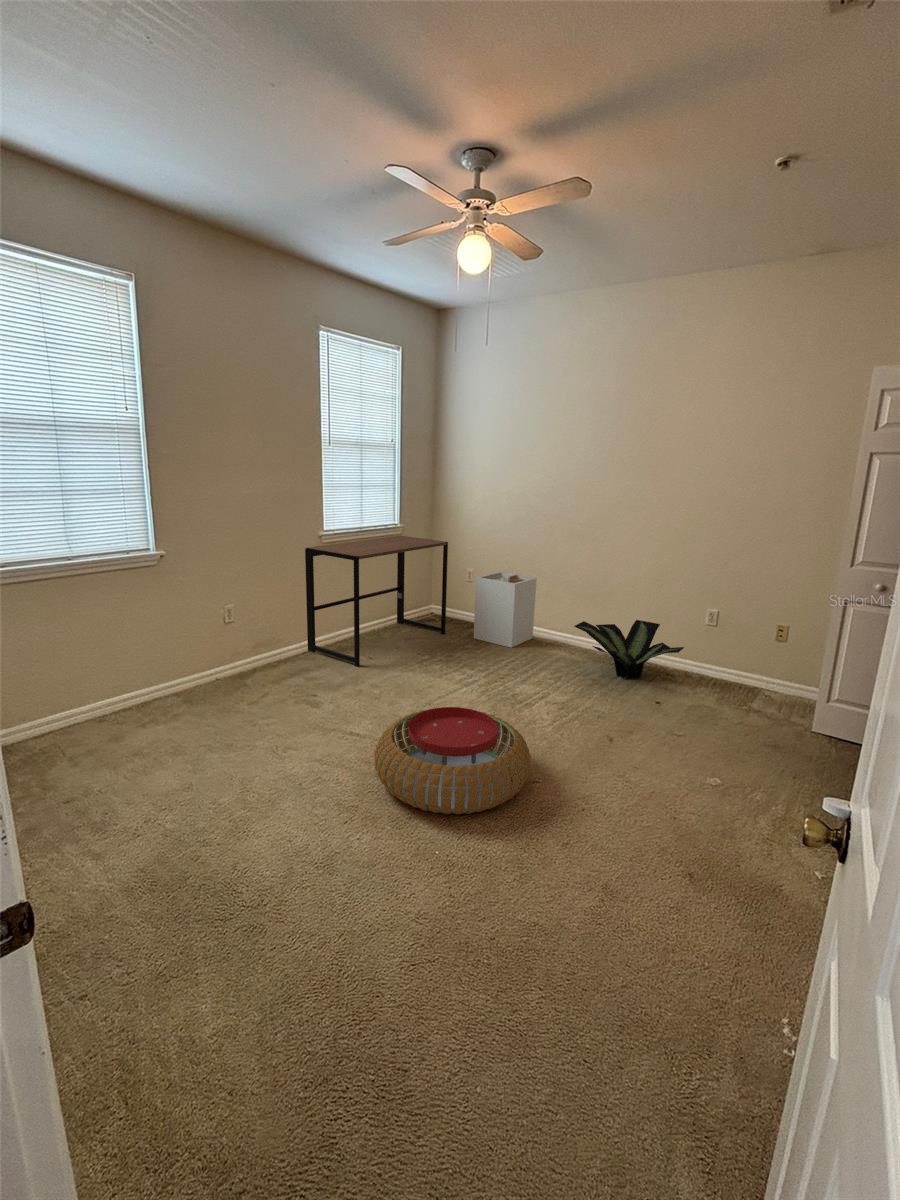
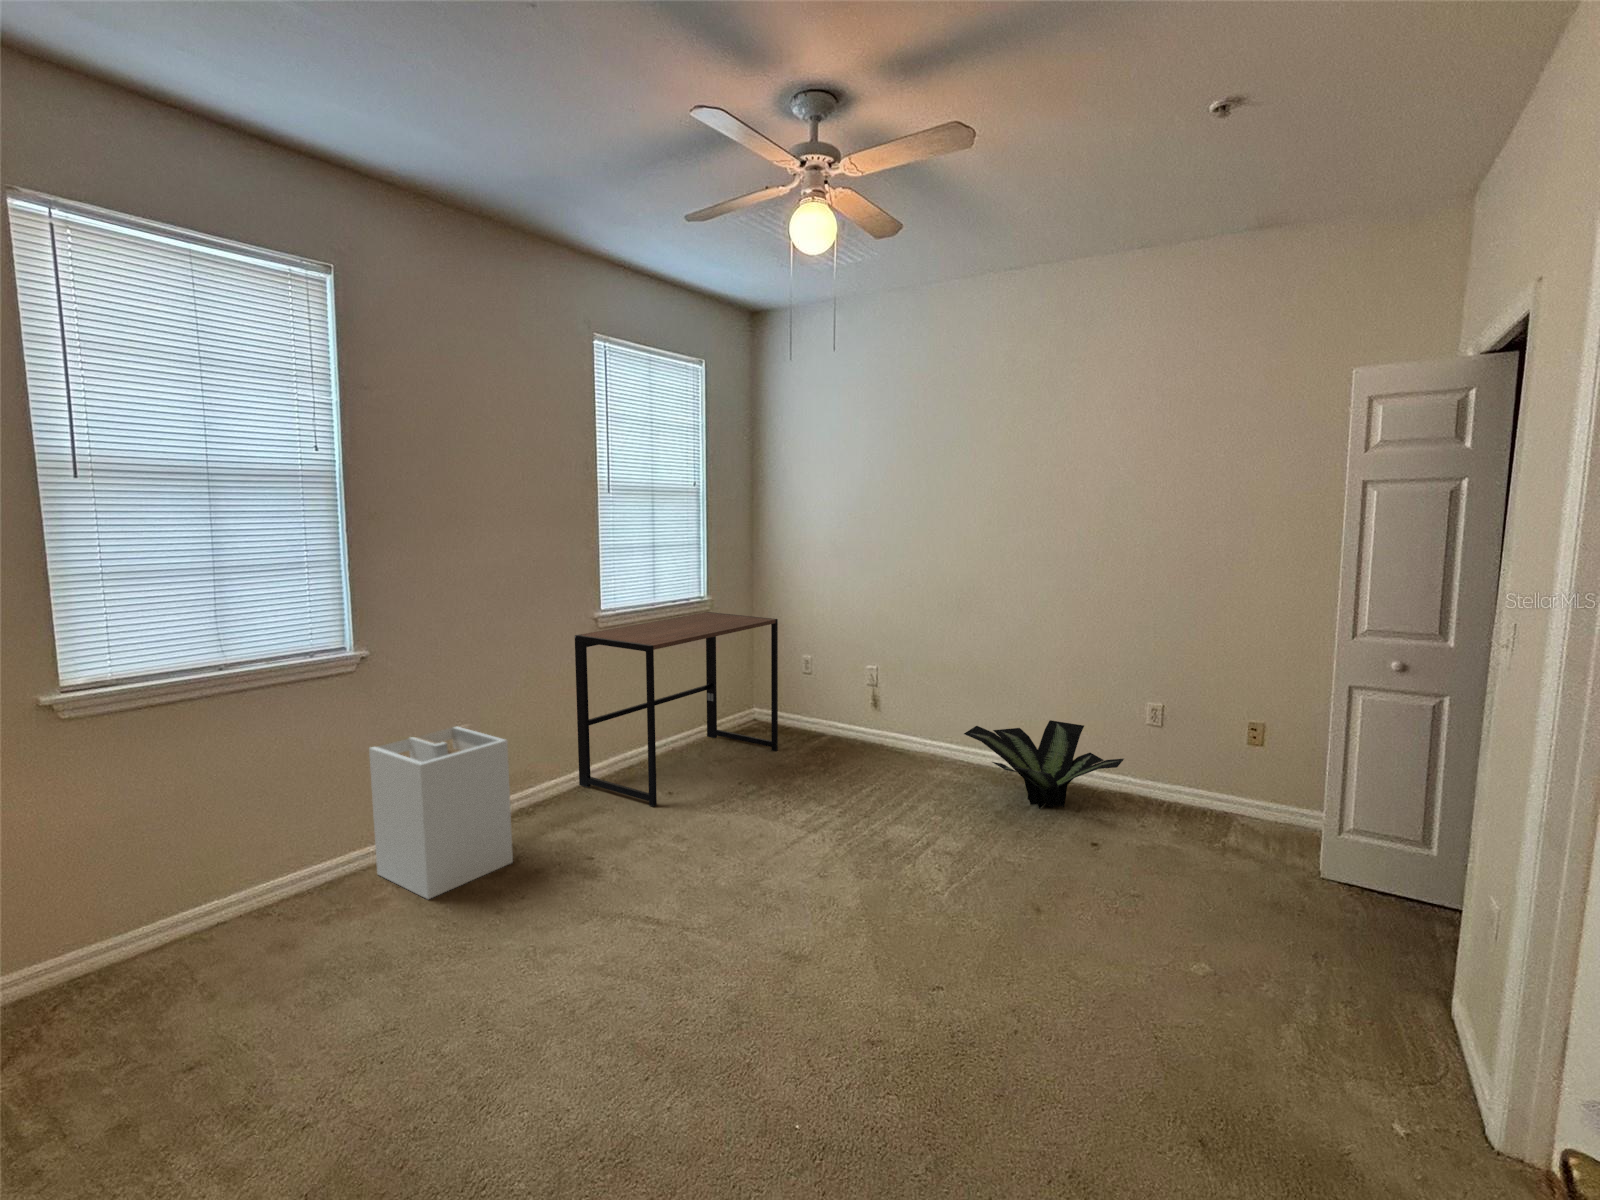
laundry hamper: present [474,572,537,648] -> present [369,727,513,899]
pouf: present [374,707,531,815] -> none [688,871,928,1051]

